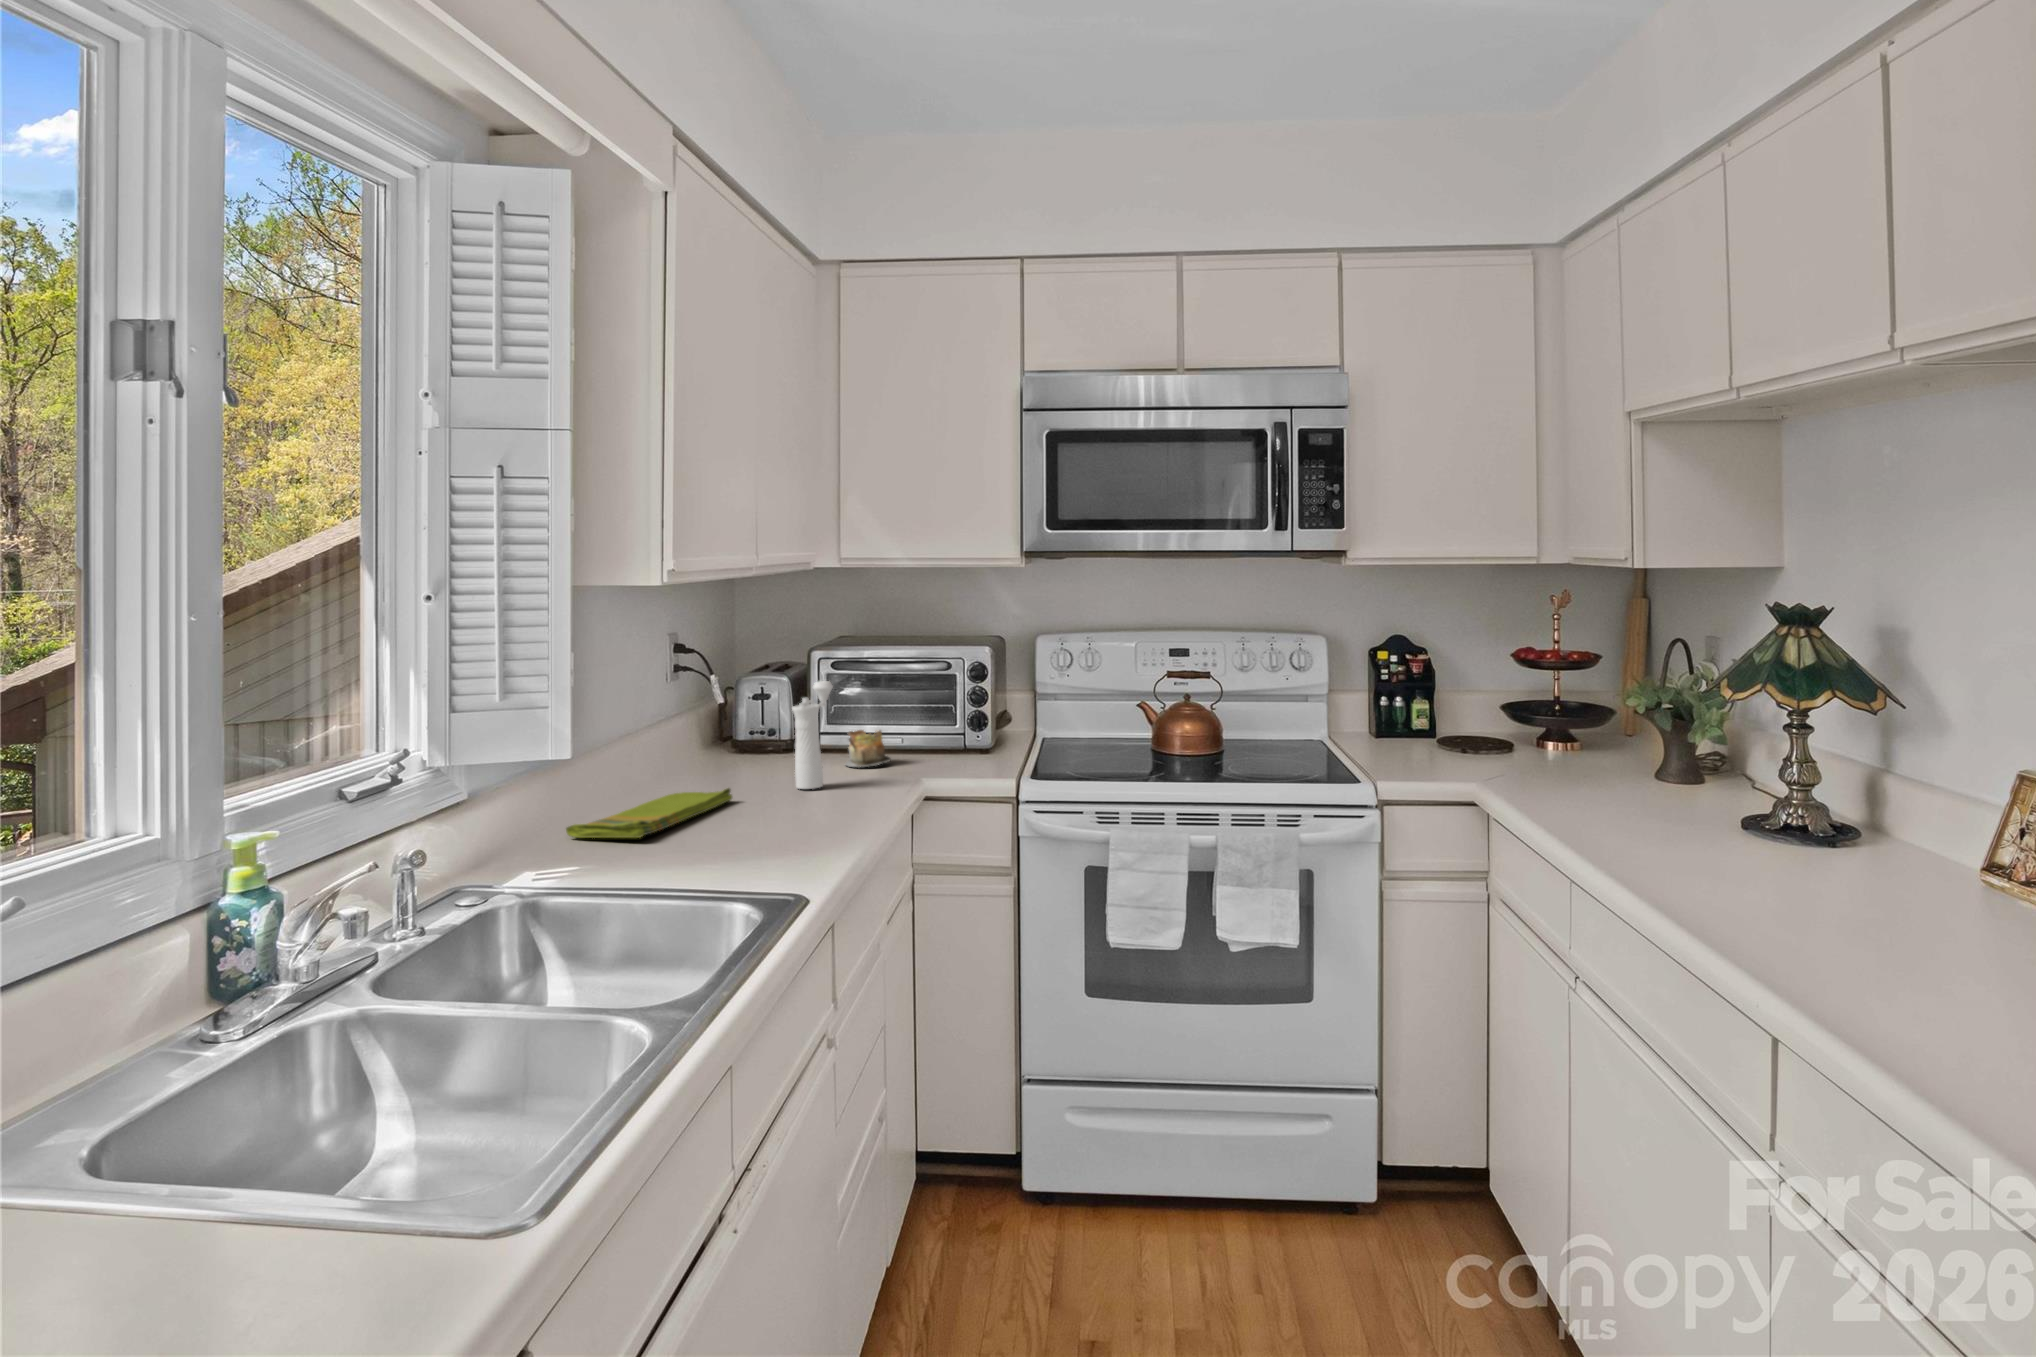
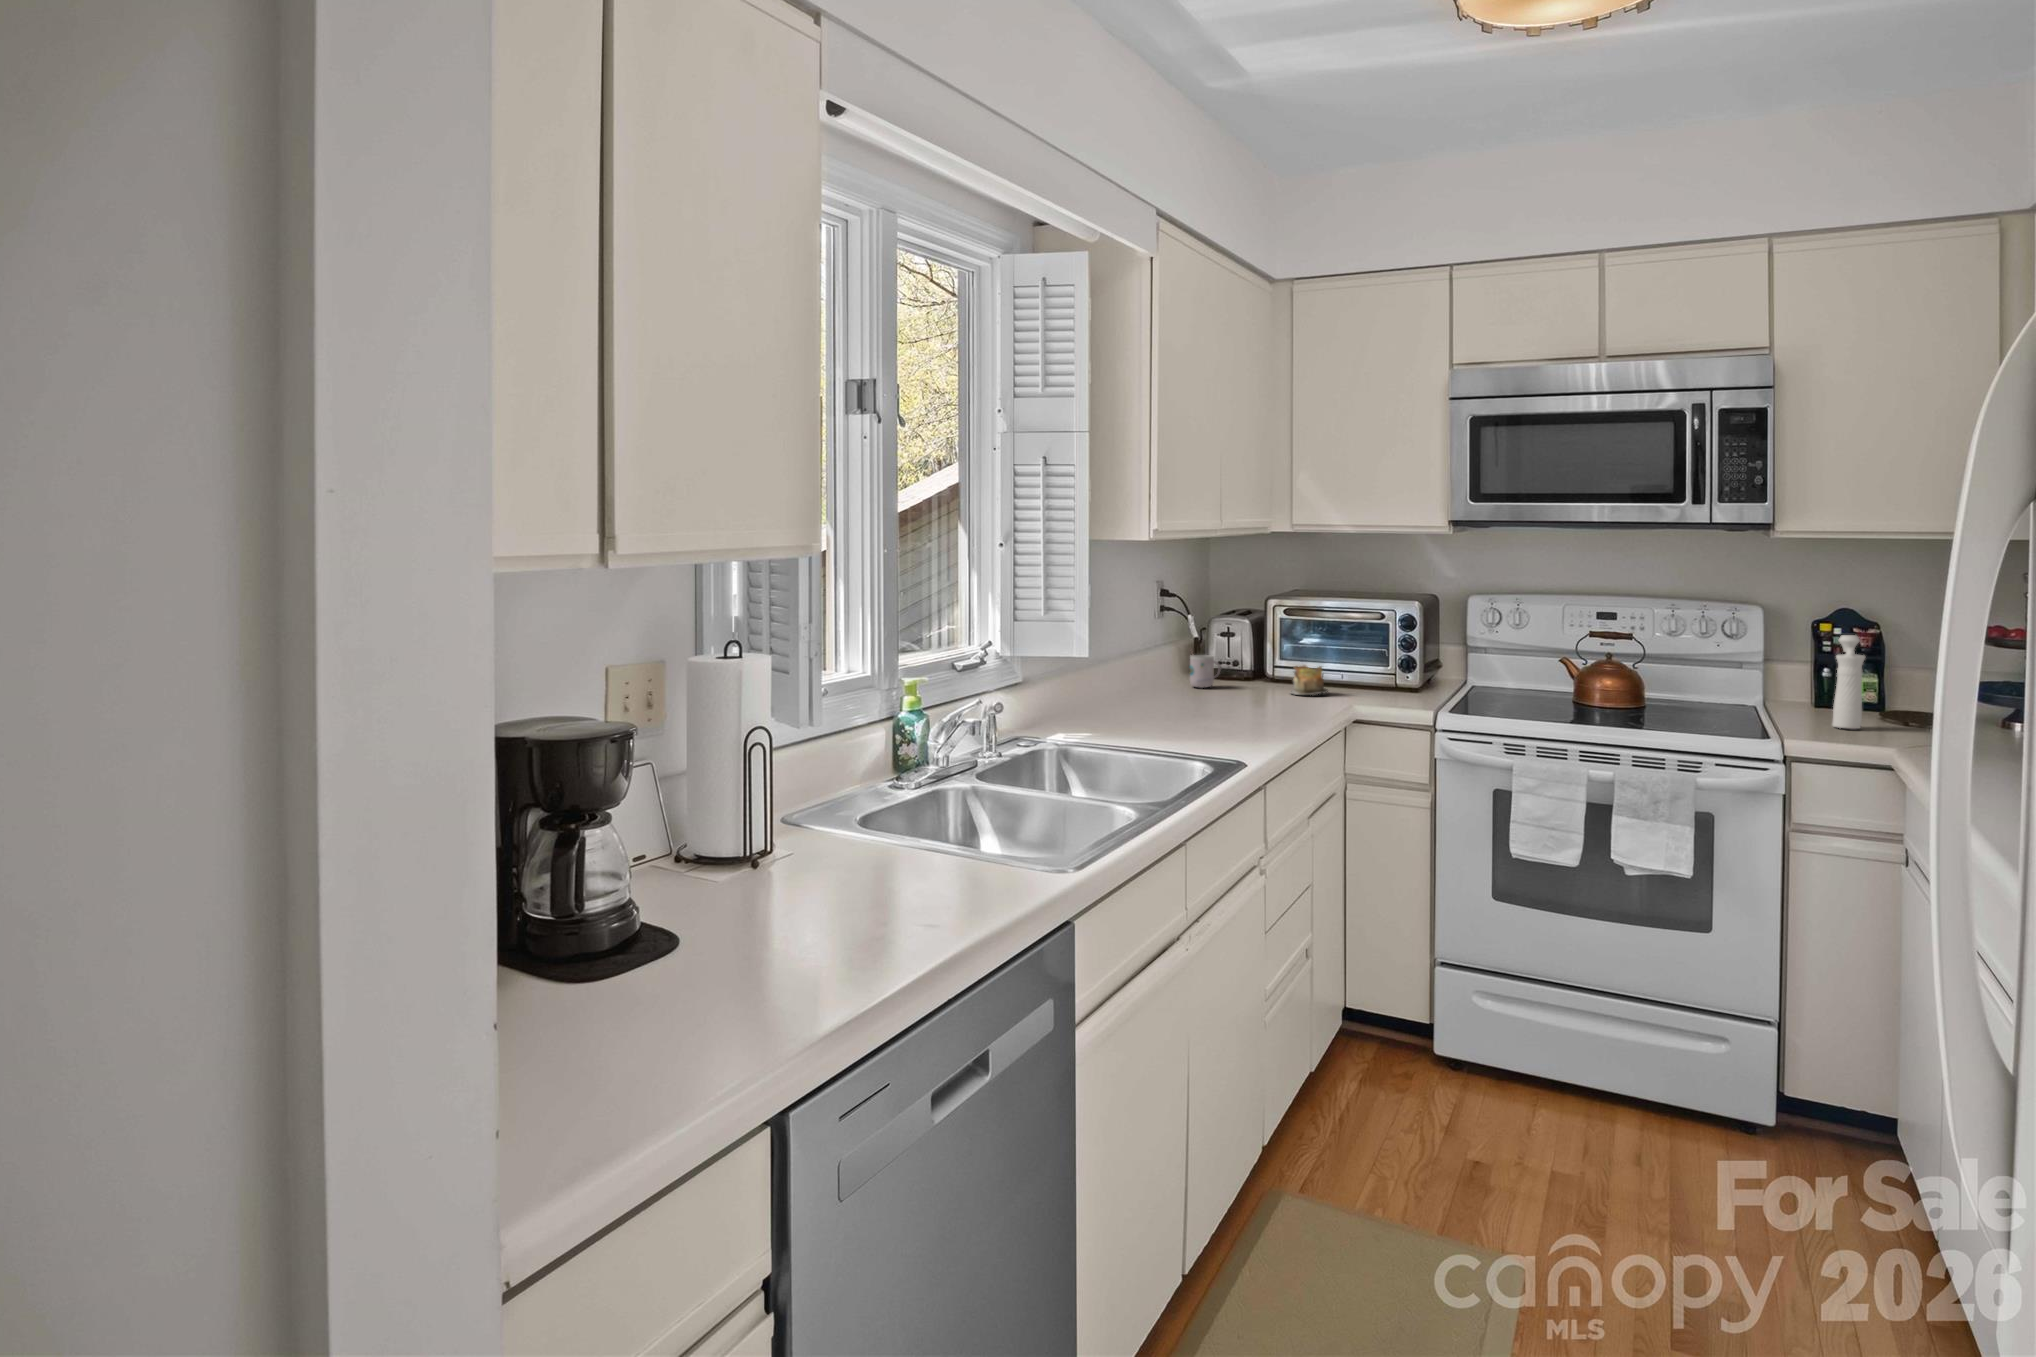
pepper mill: present [792,681,833,789] -> present [1832,635,1865,729]
mug: none [717,718,758,766] -> present [1190,655,1221,688]
dish towel: present [566,788,732,838] -> none [1080,698,1198,722]

